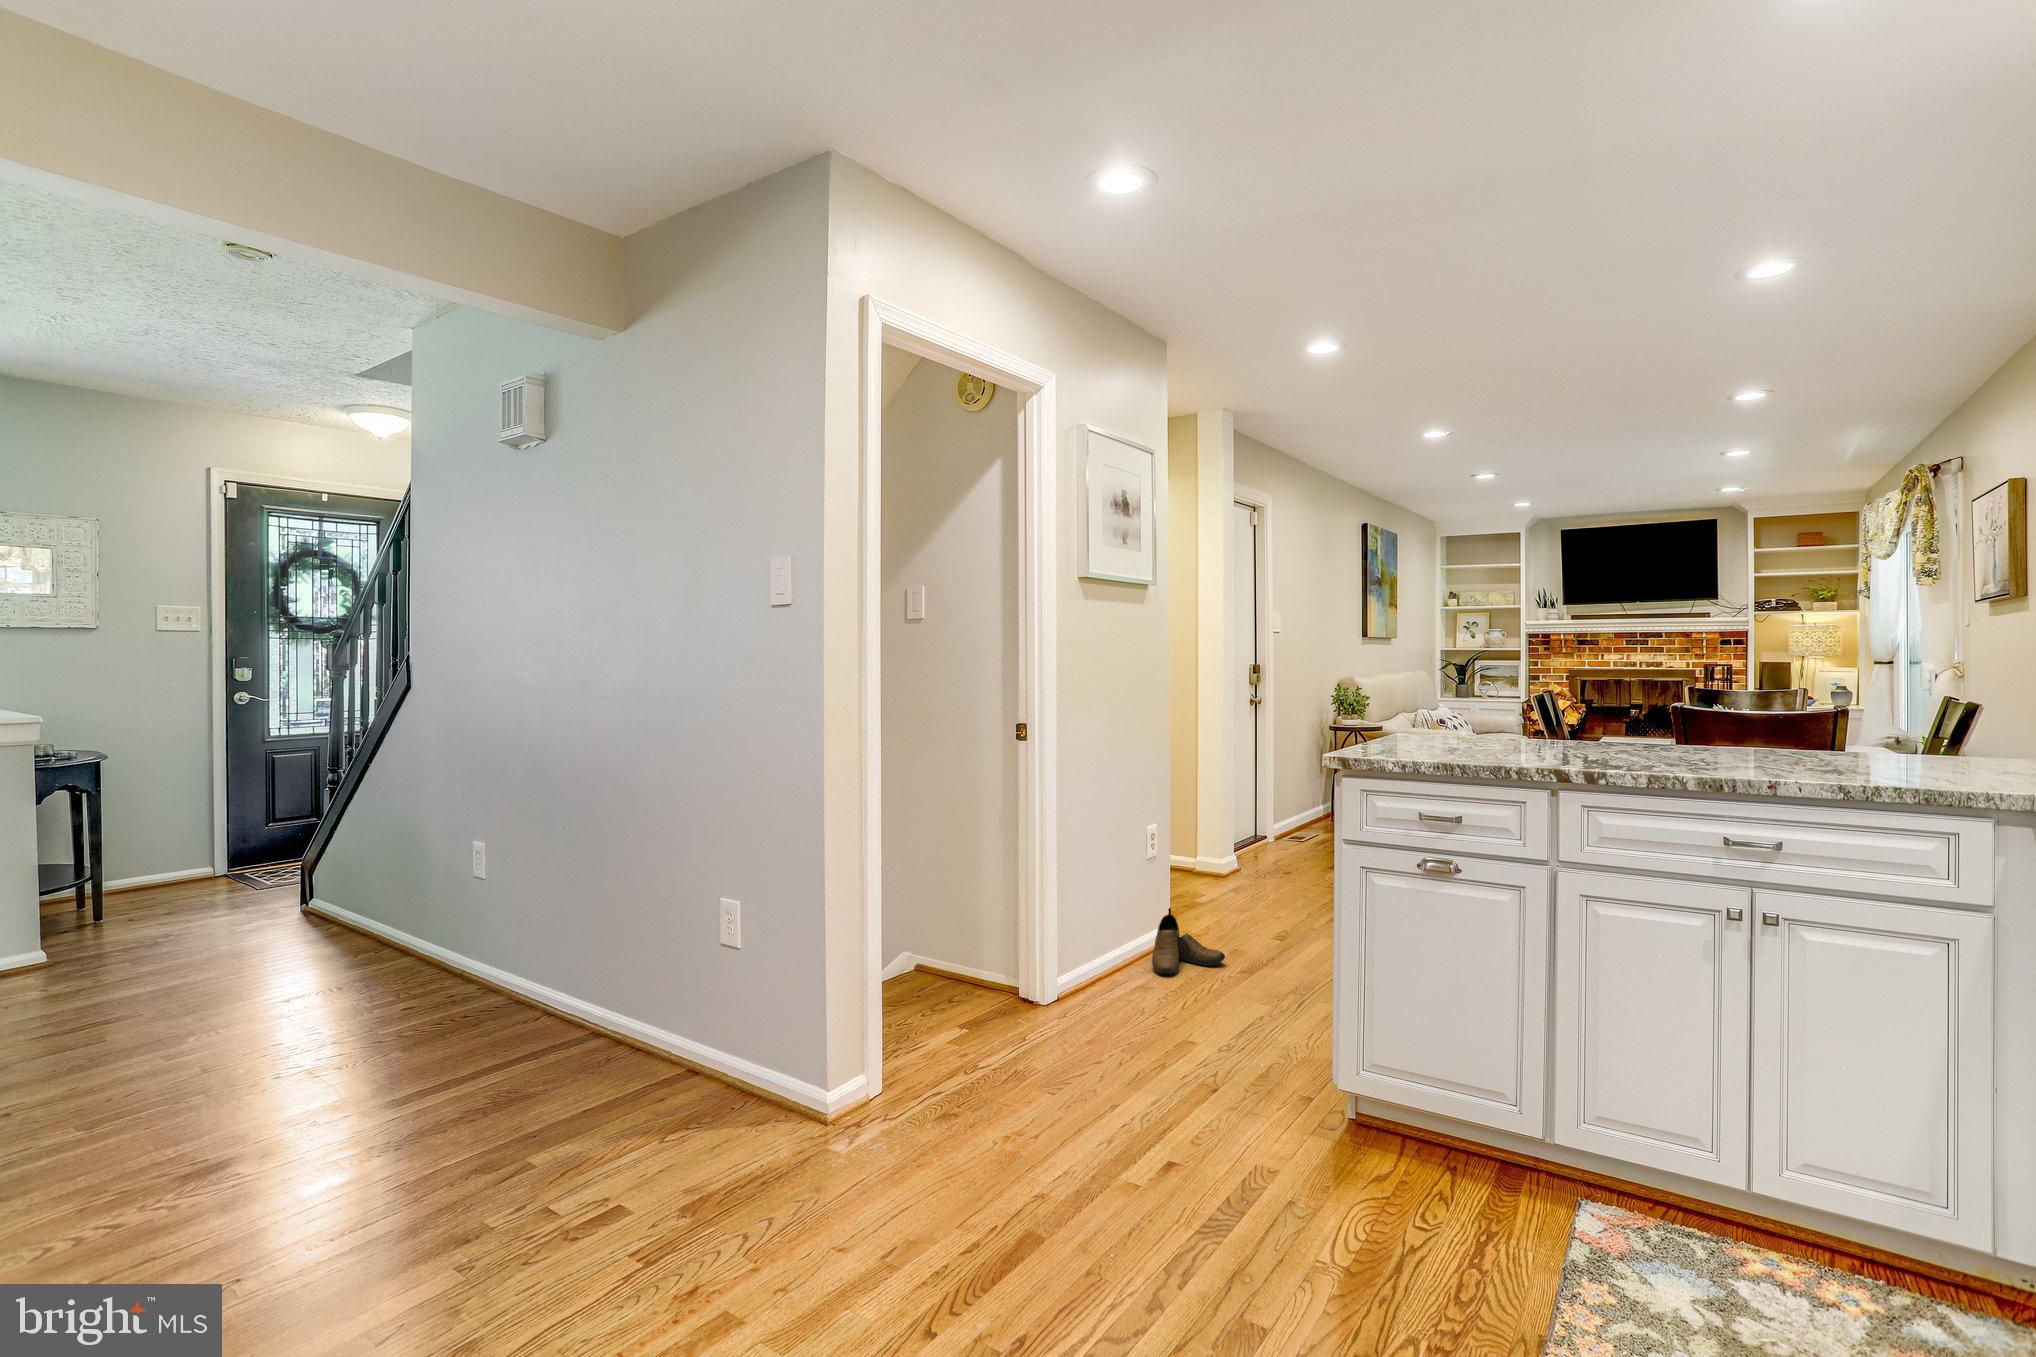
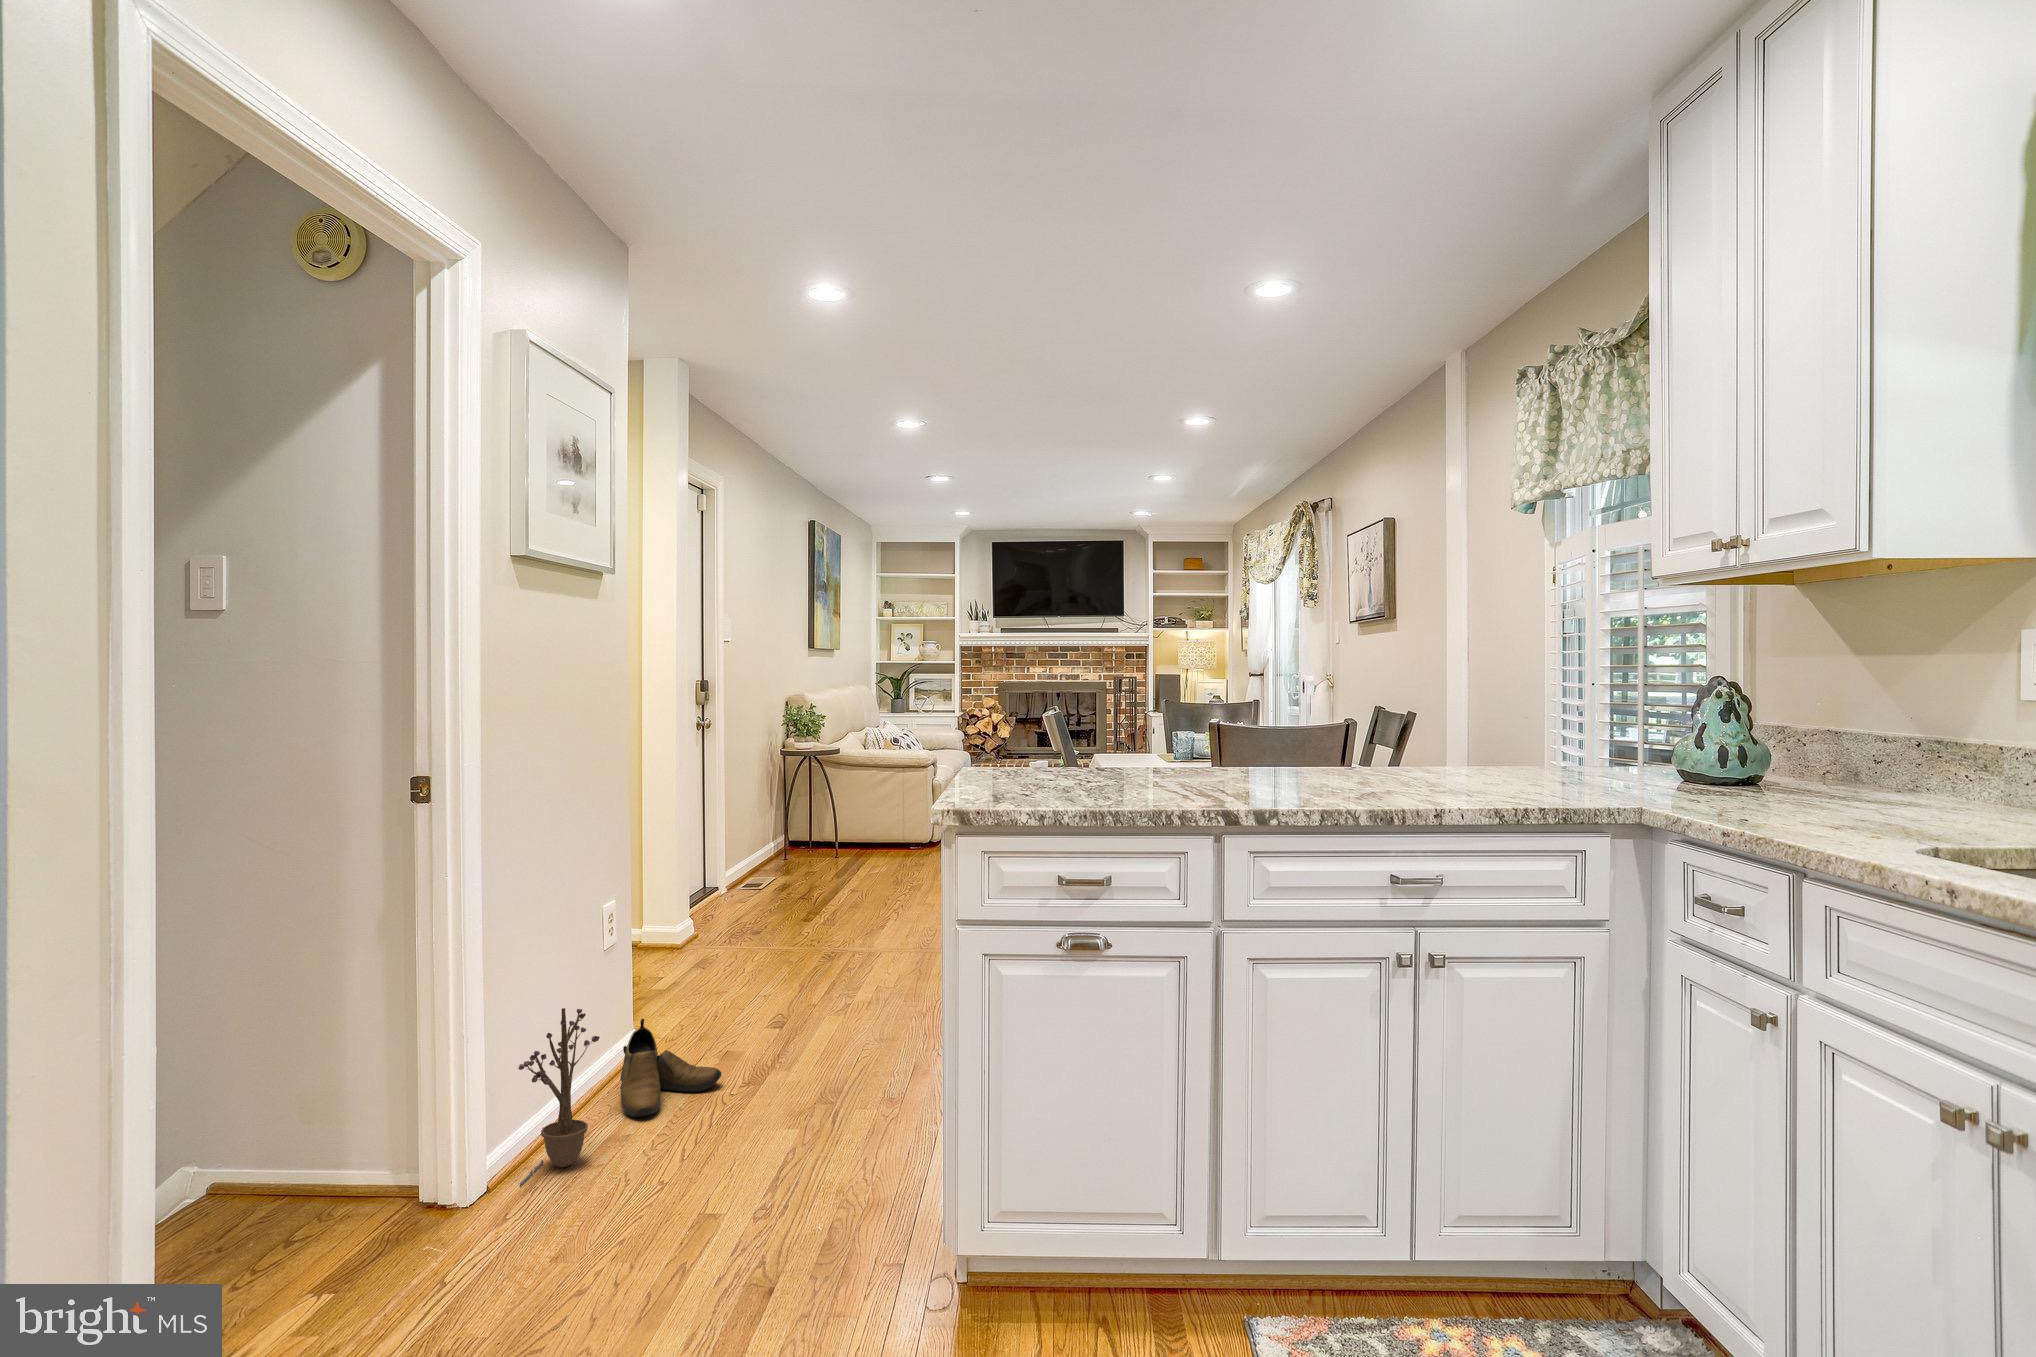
decorative plant: none [1077,887,1132,999] -> present [518,1008,600,1188]

